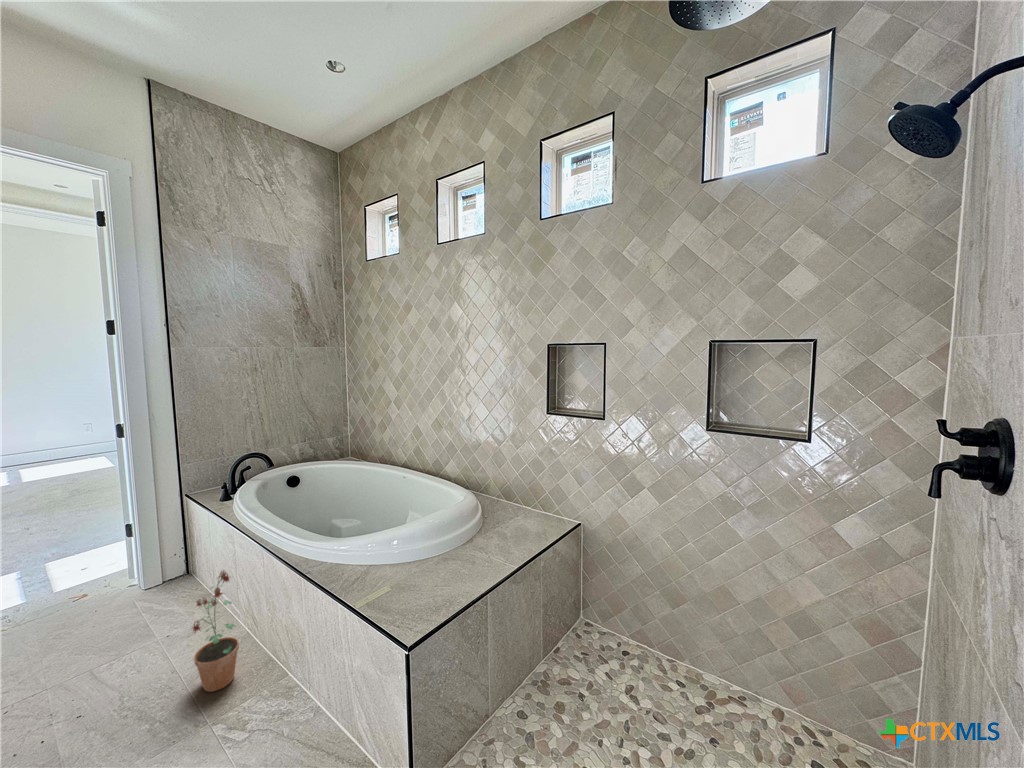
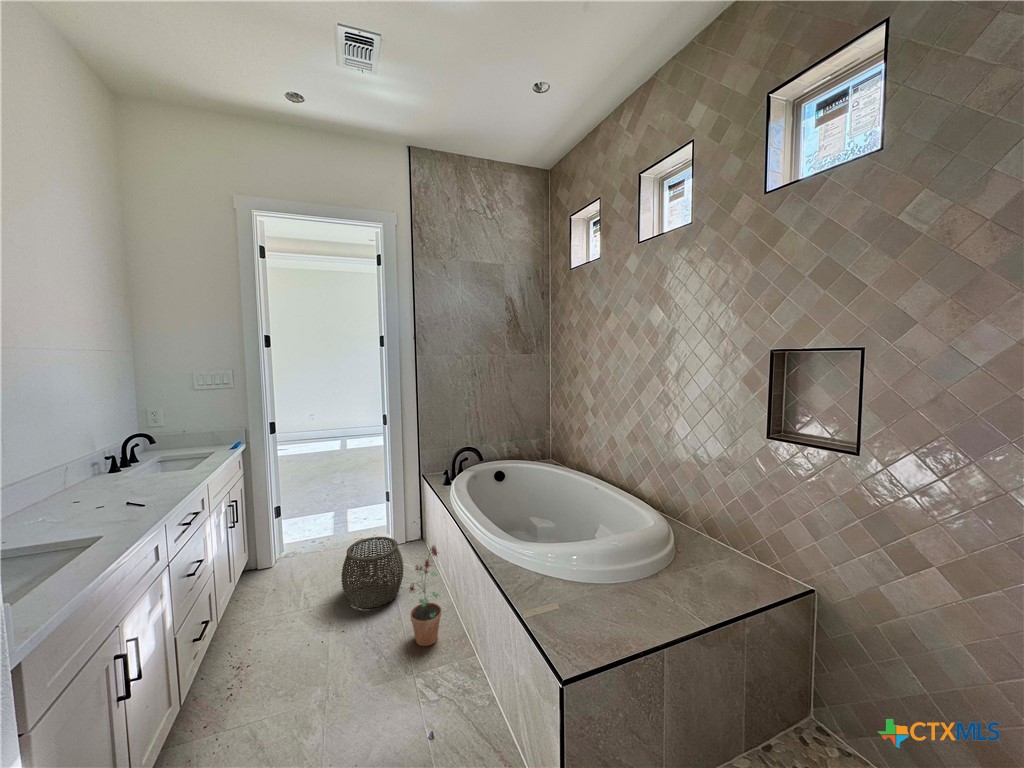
woven basket: none [65,579,172,682] -> present [341,537,404,609]

